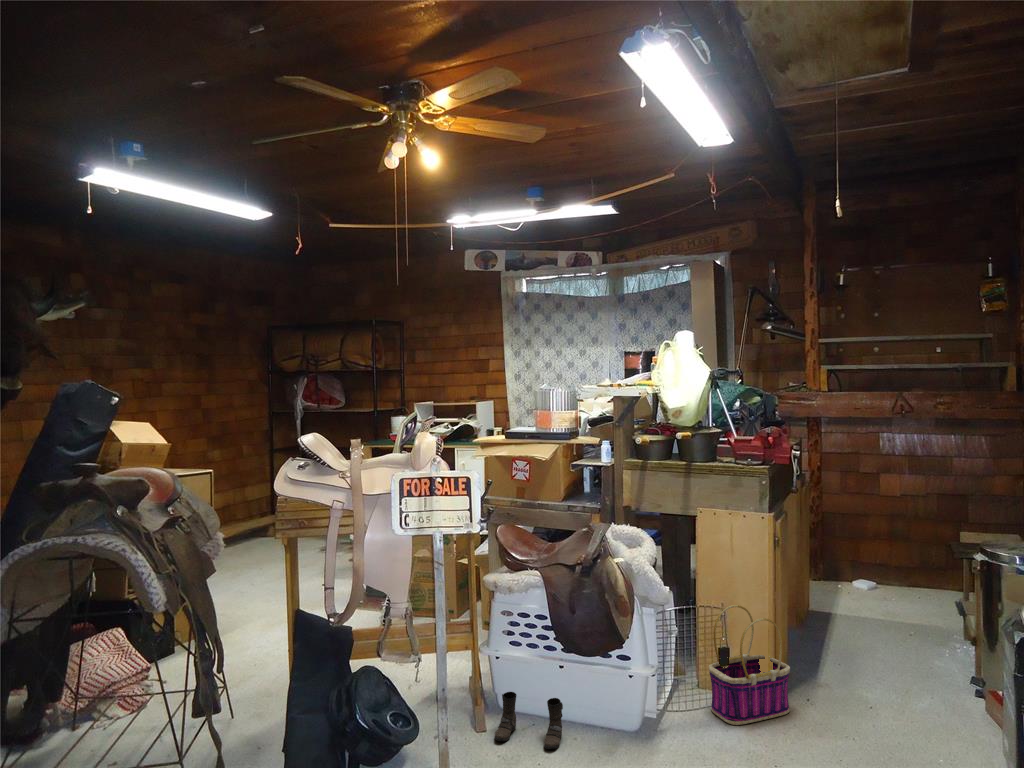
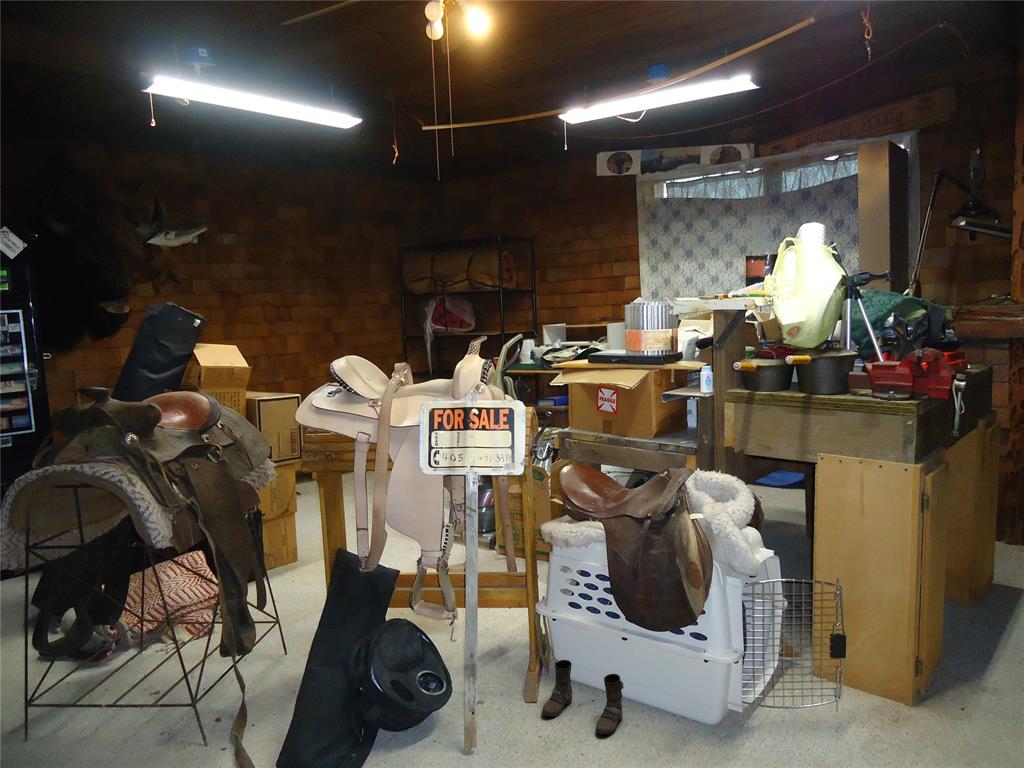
basket: present [709,605,790,725] -> none [821,581,938,734]

